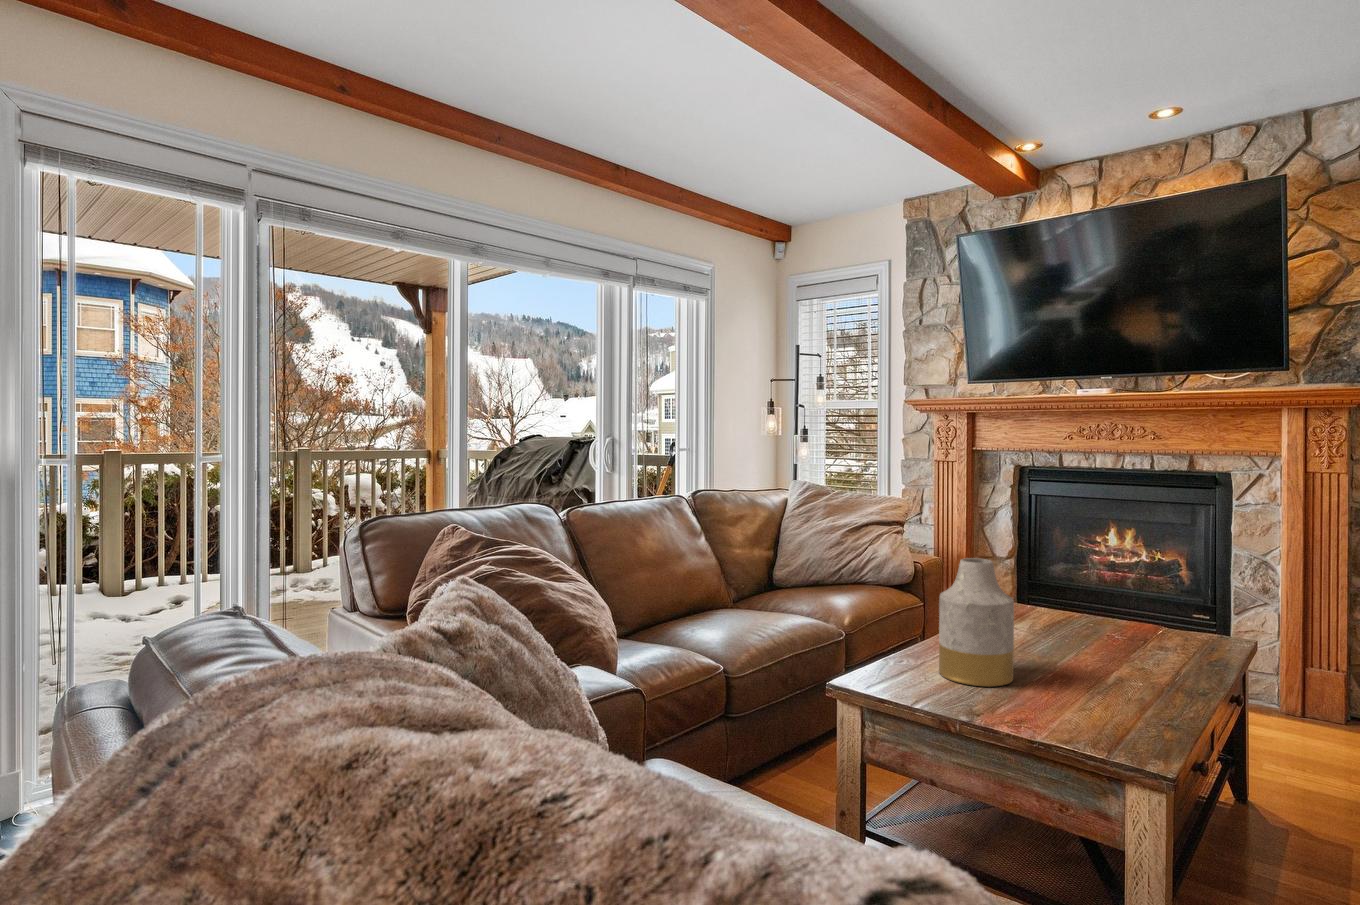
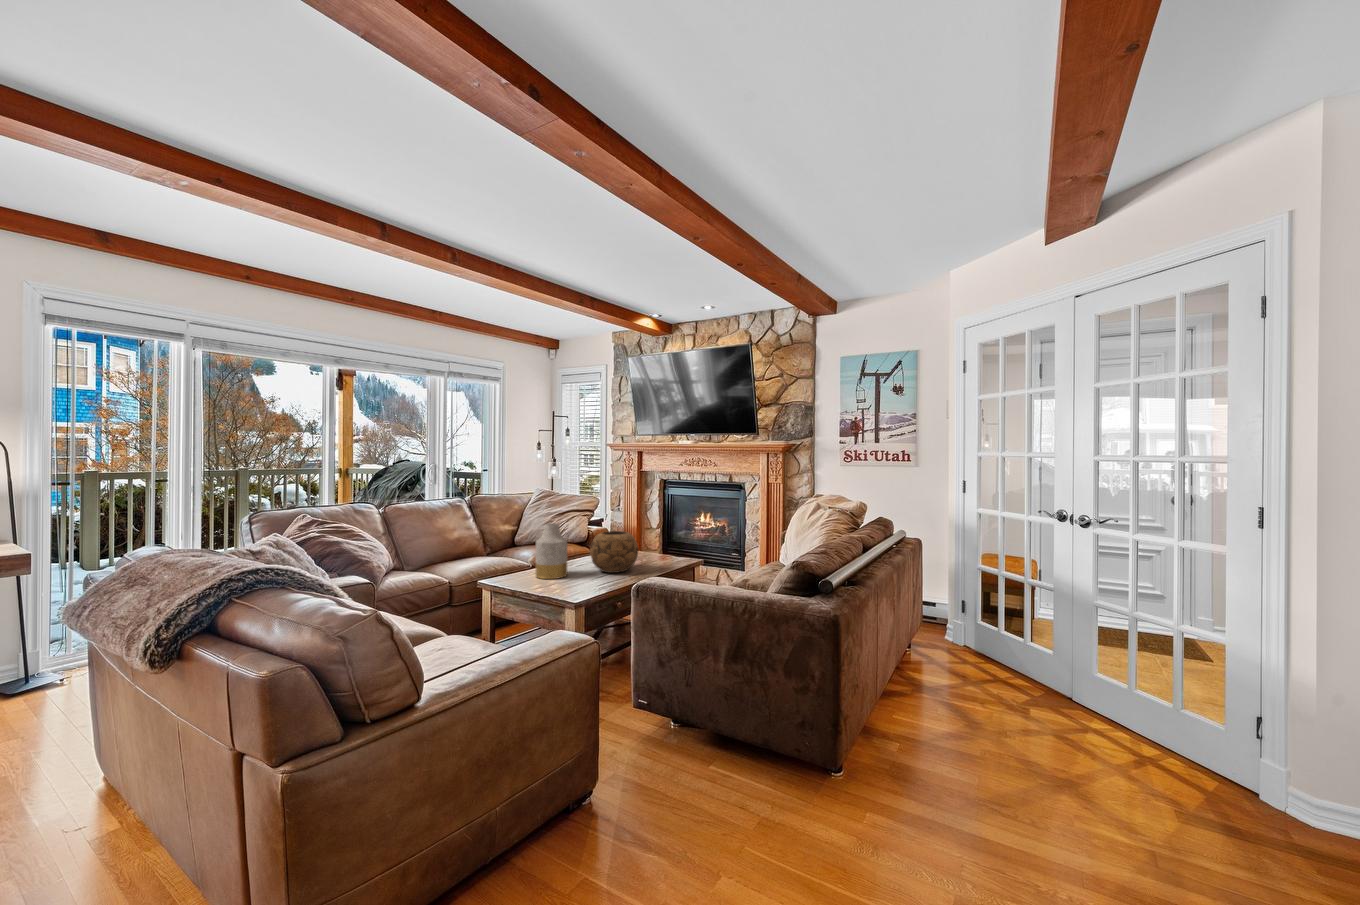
decorative bowl: none [1043,576,1166,674] -> present [590,531,638,573]

